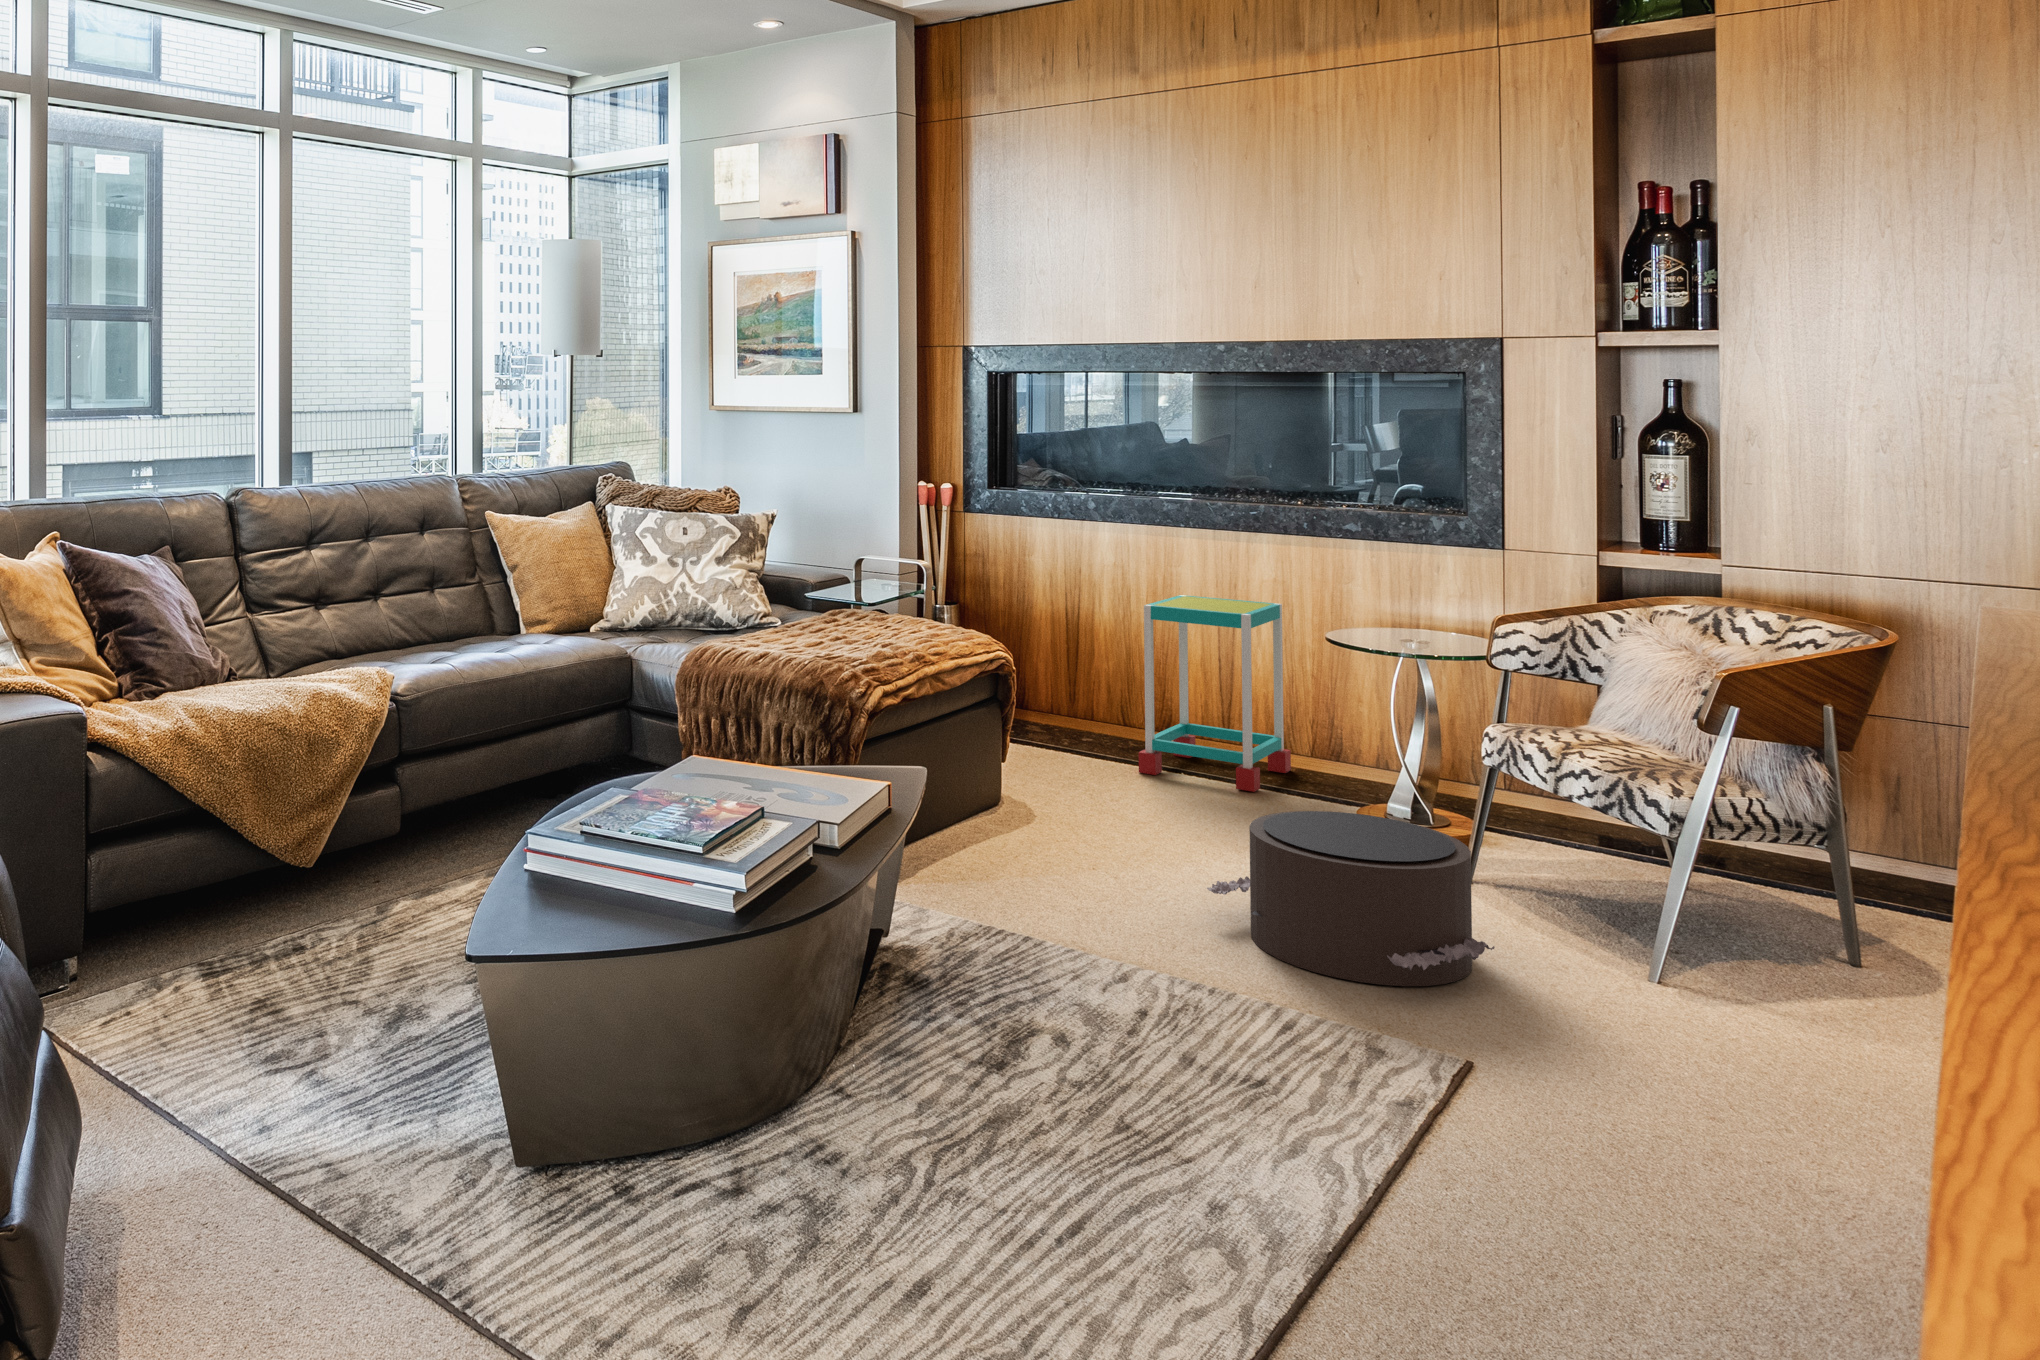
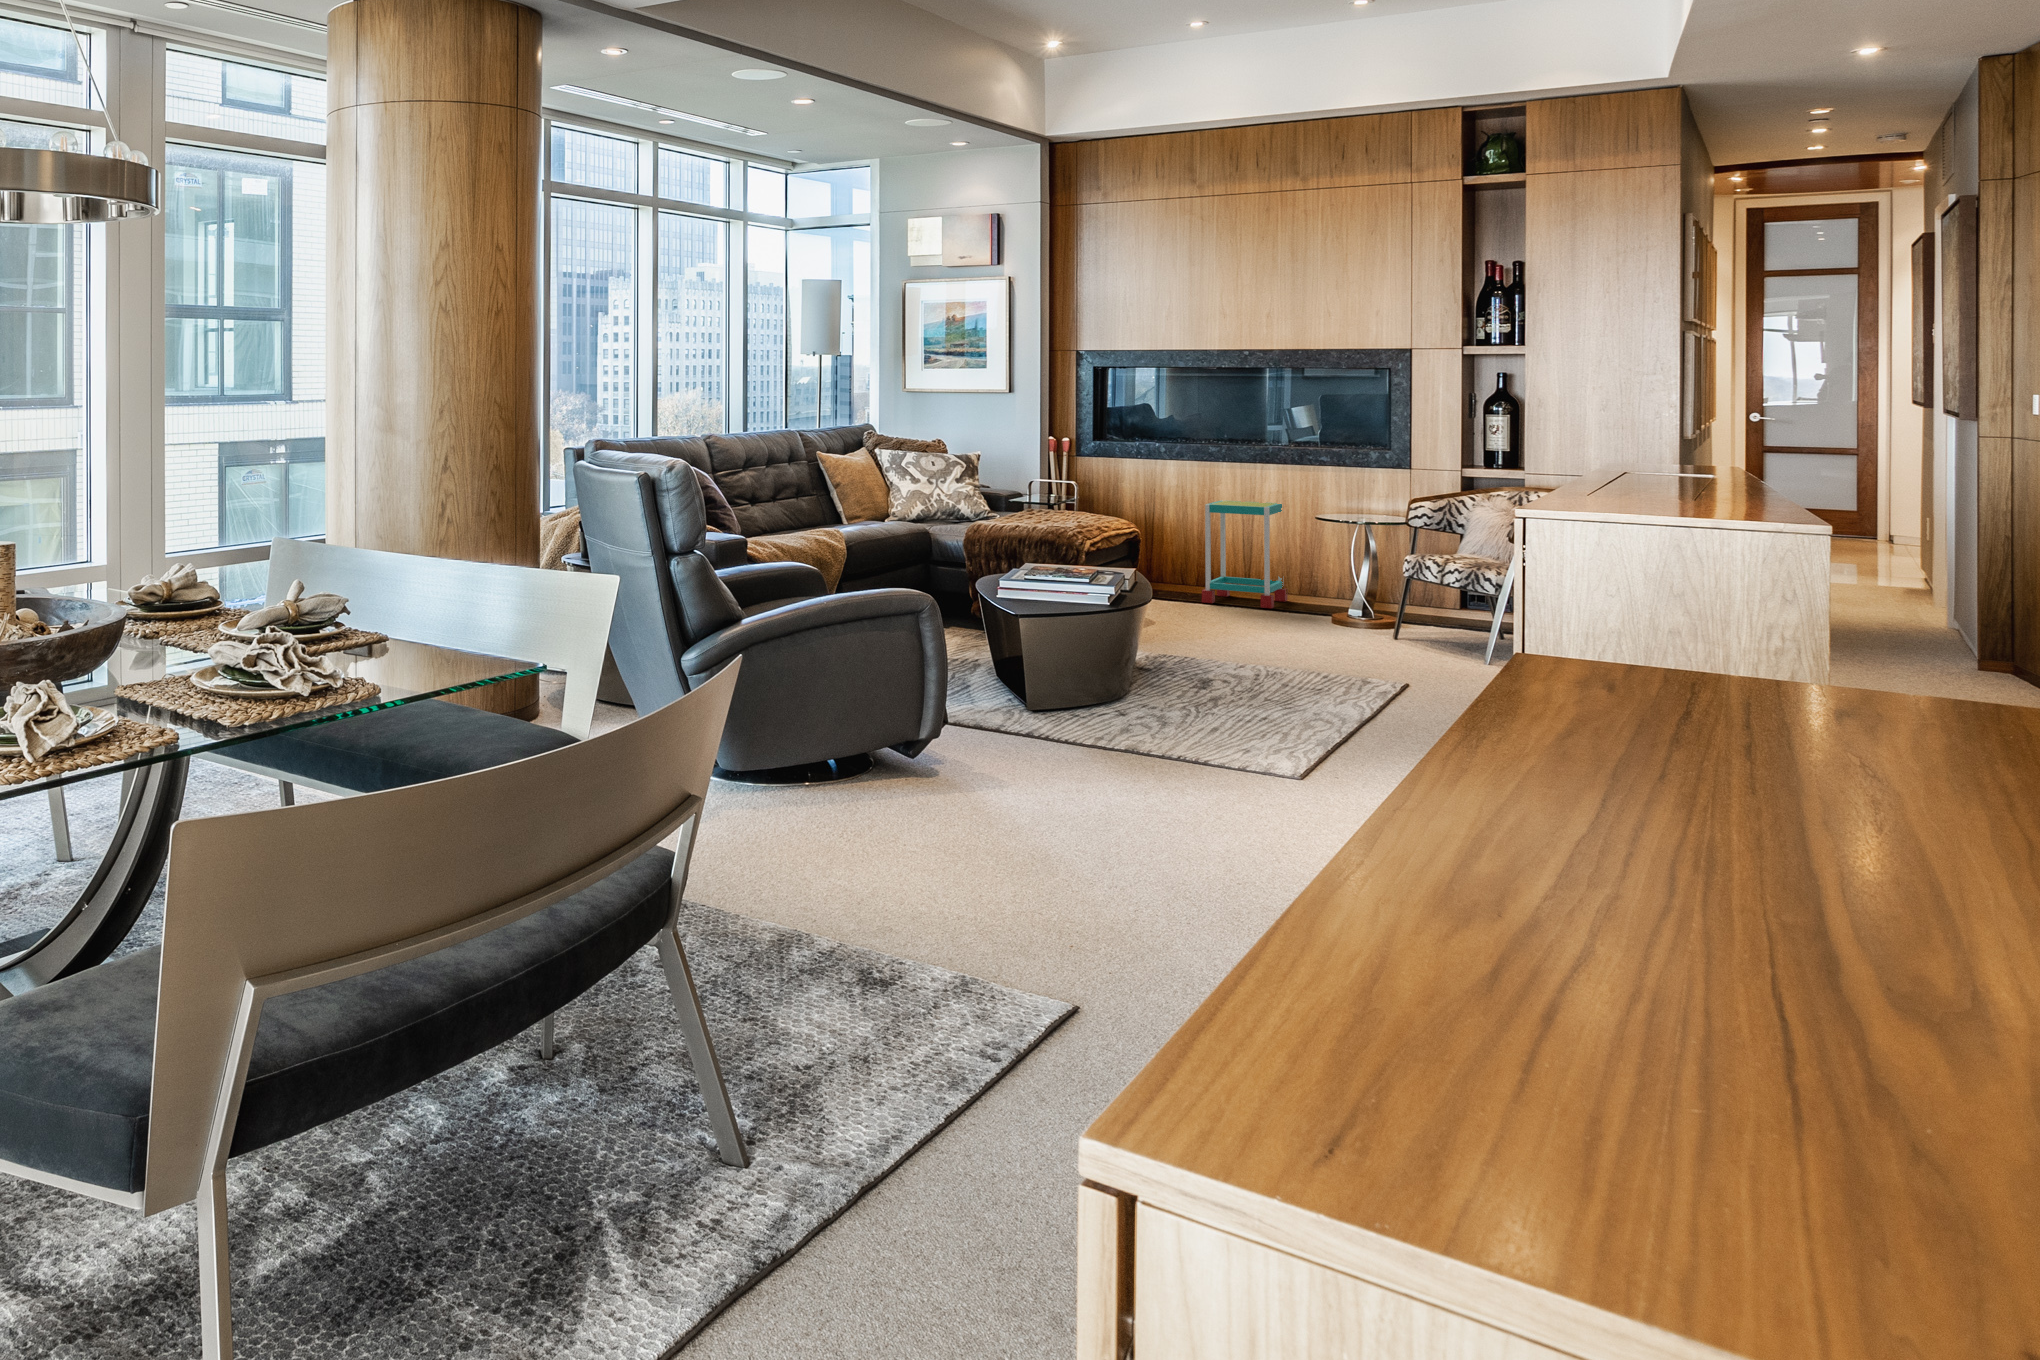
pouf: present [1207,811,1495,986] -> none [1270,595,1415,666]

